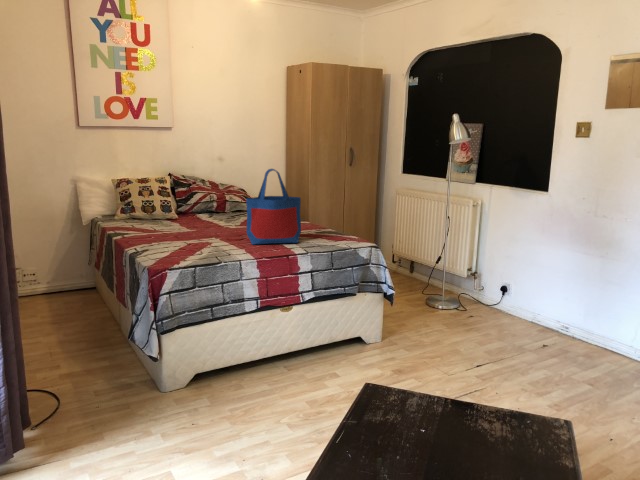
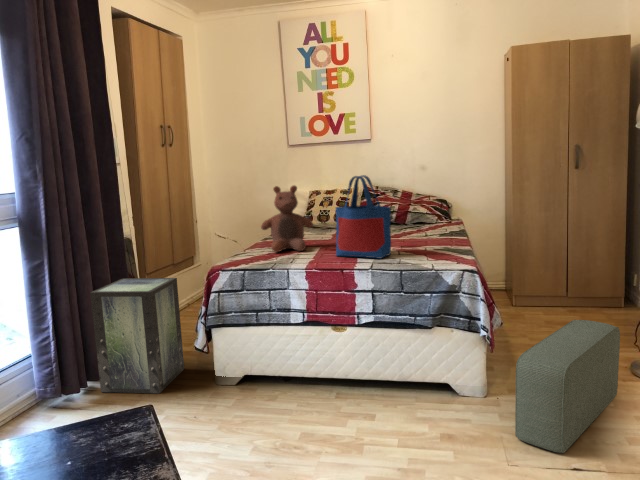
stuffed bear: none [155,177,211,247] -> present [261,185,313,252]
pouf: none [421,273,475,361] -> present [515,320,620,453]
storage box: none [11,287,112,440] -> present [90,278,184,393]

